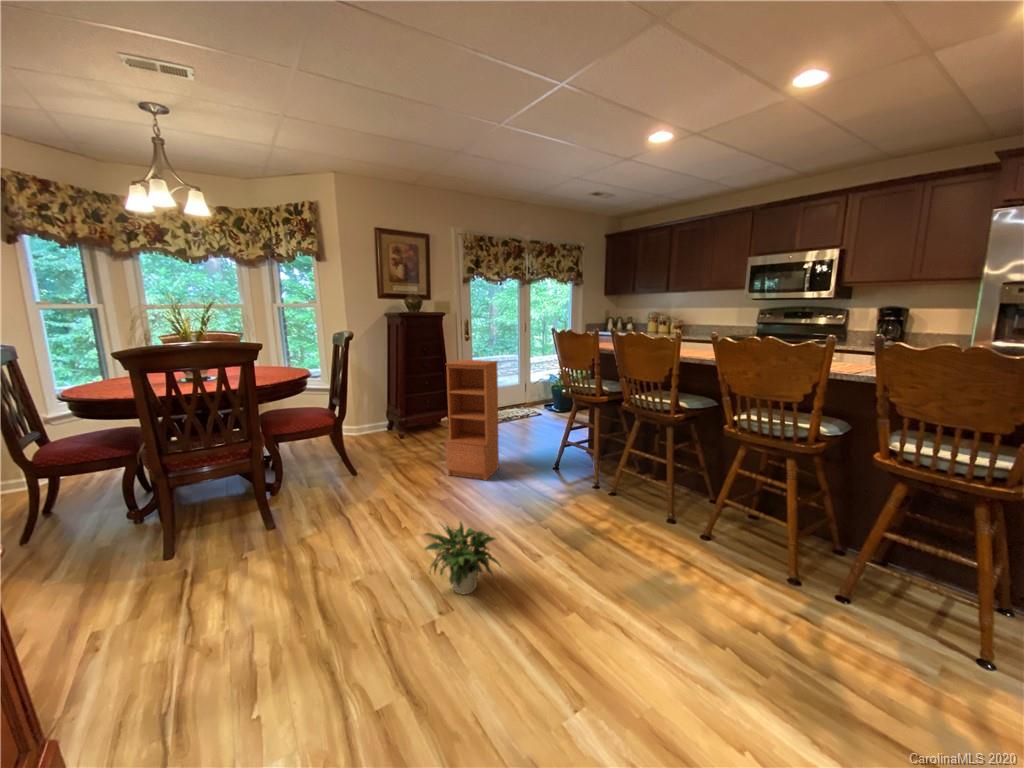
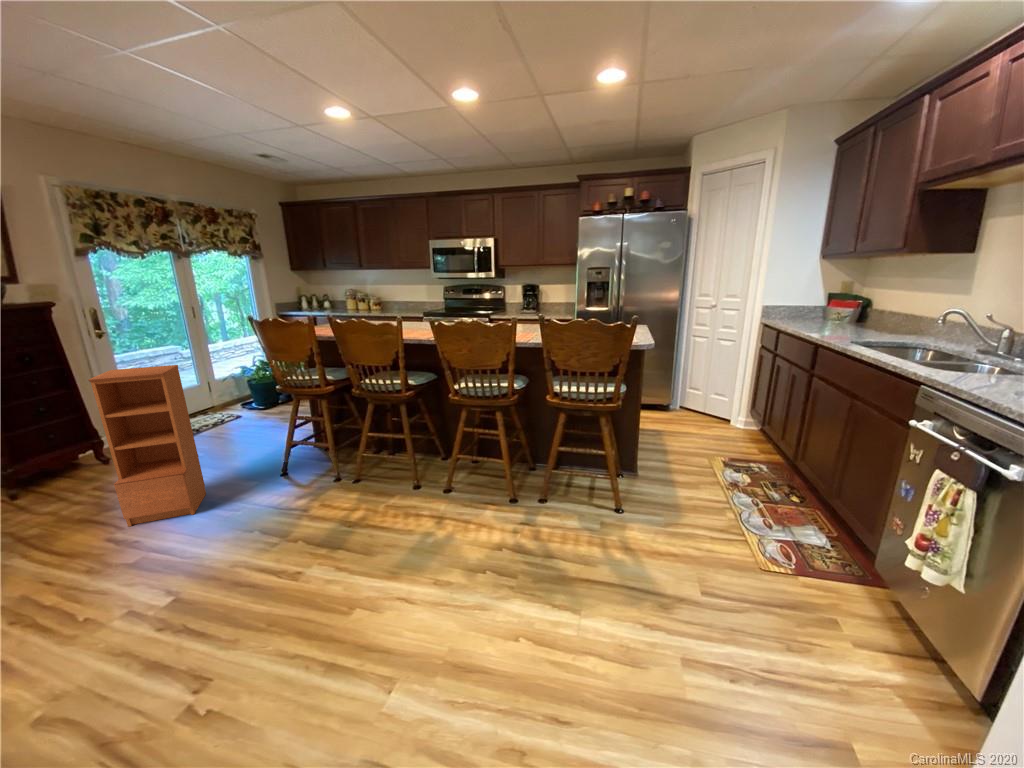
potted plant: present [425,522,501,594] -> none [120,575,267,678]

